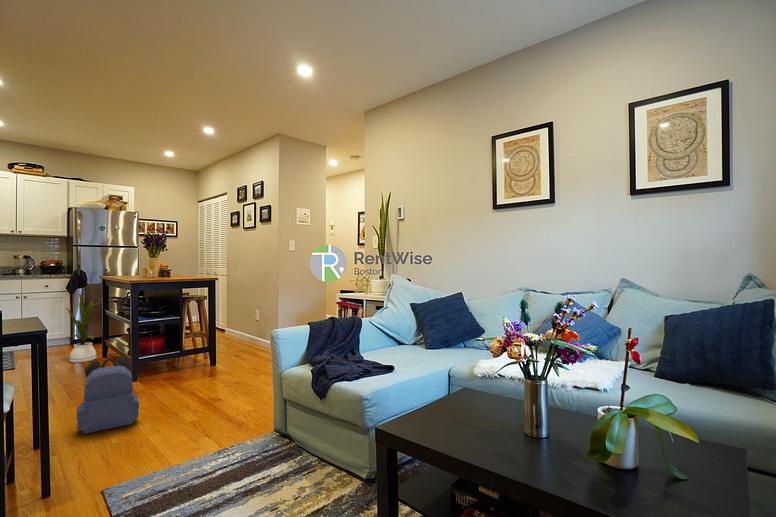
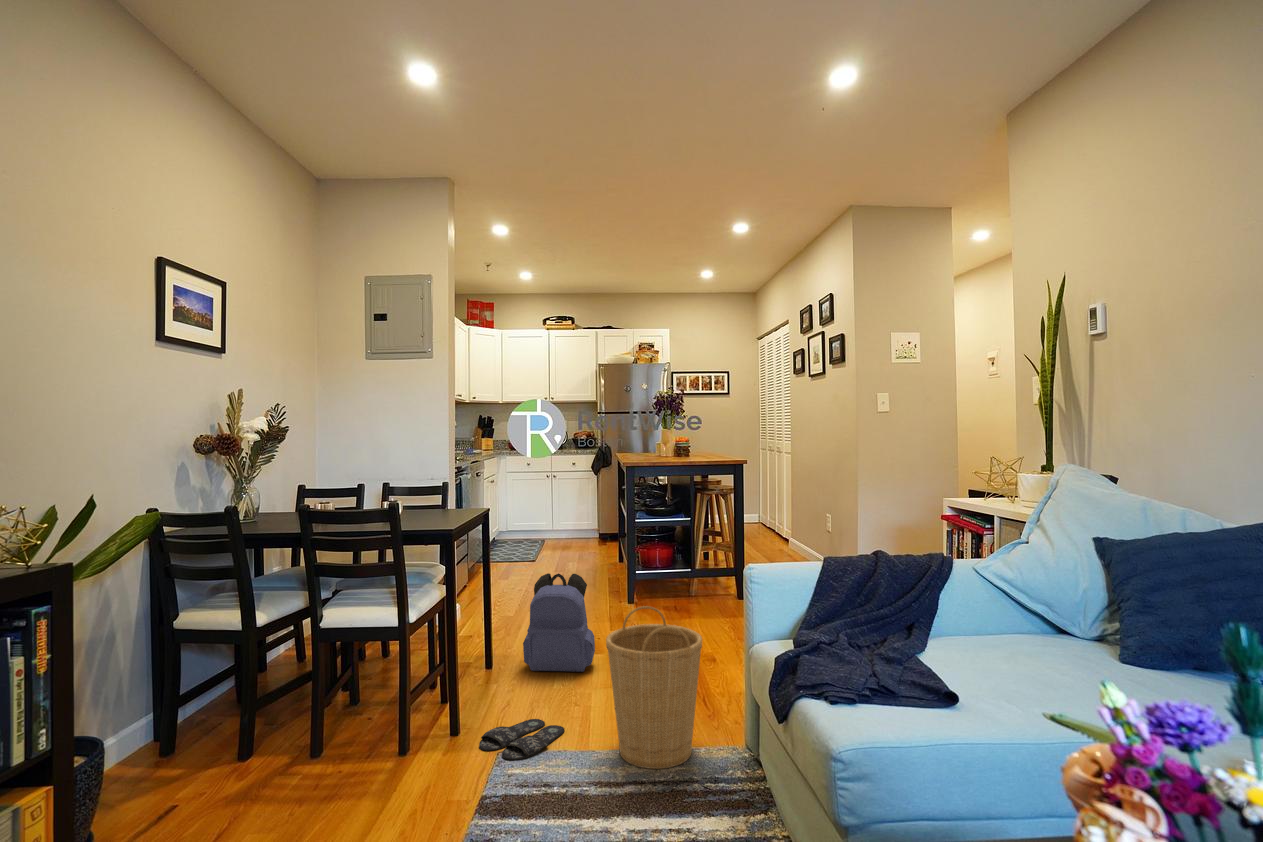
house plant: present [66,294,98,363] -> none [574,477,616,570]
basket: none [188,364,252,462] -> present [606,606,702,769]
slippers: none [79,458,147,490] -> present [479,719,564,760]

